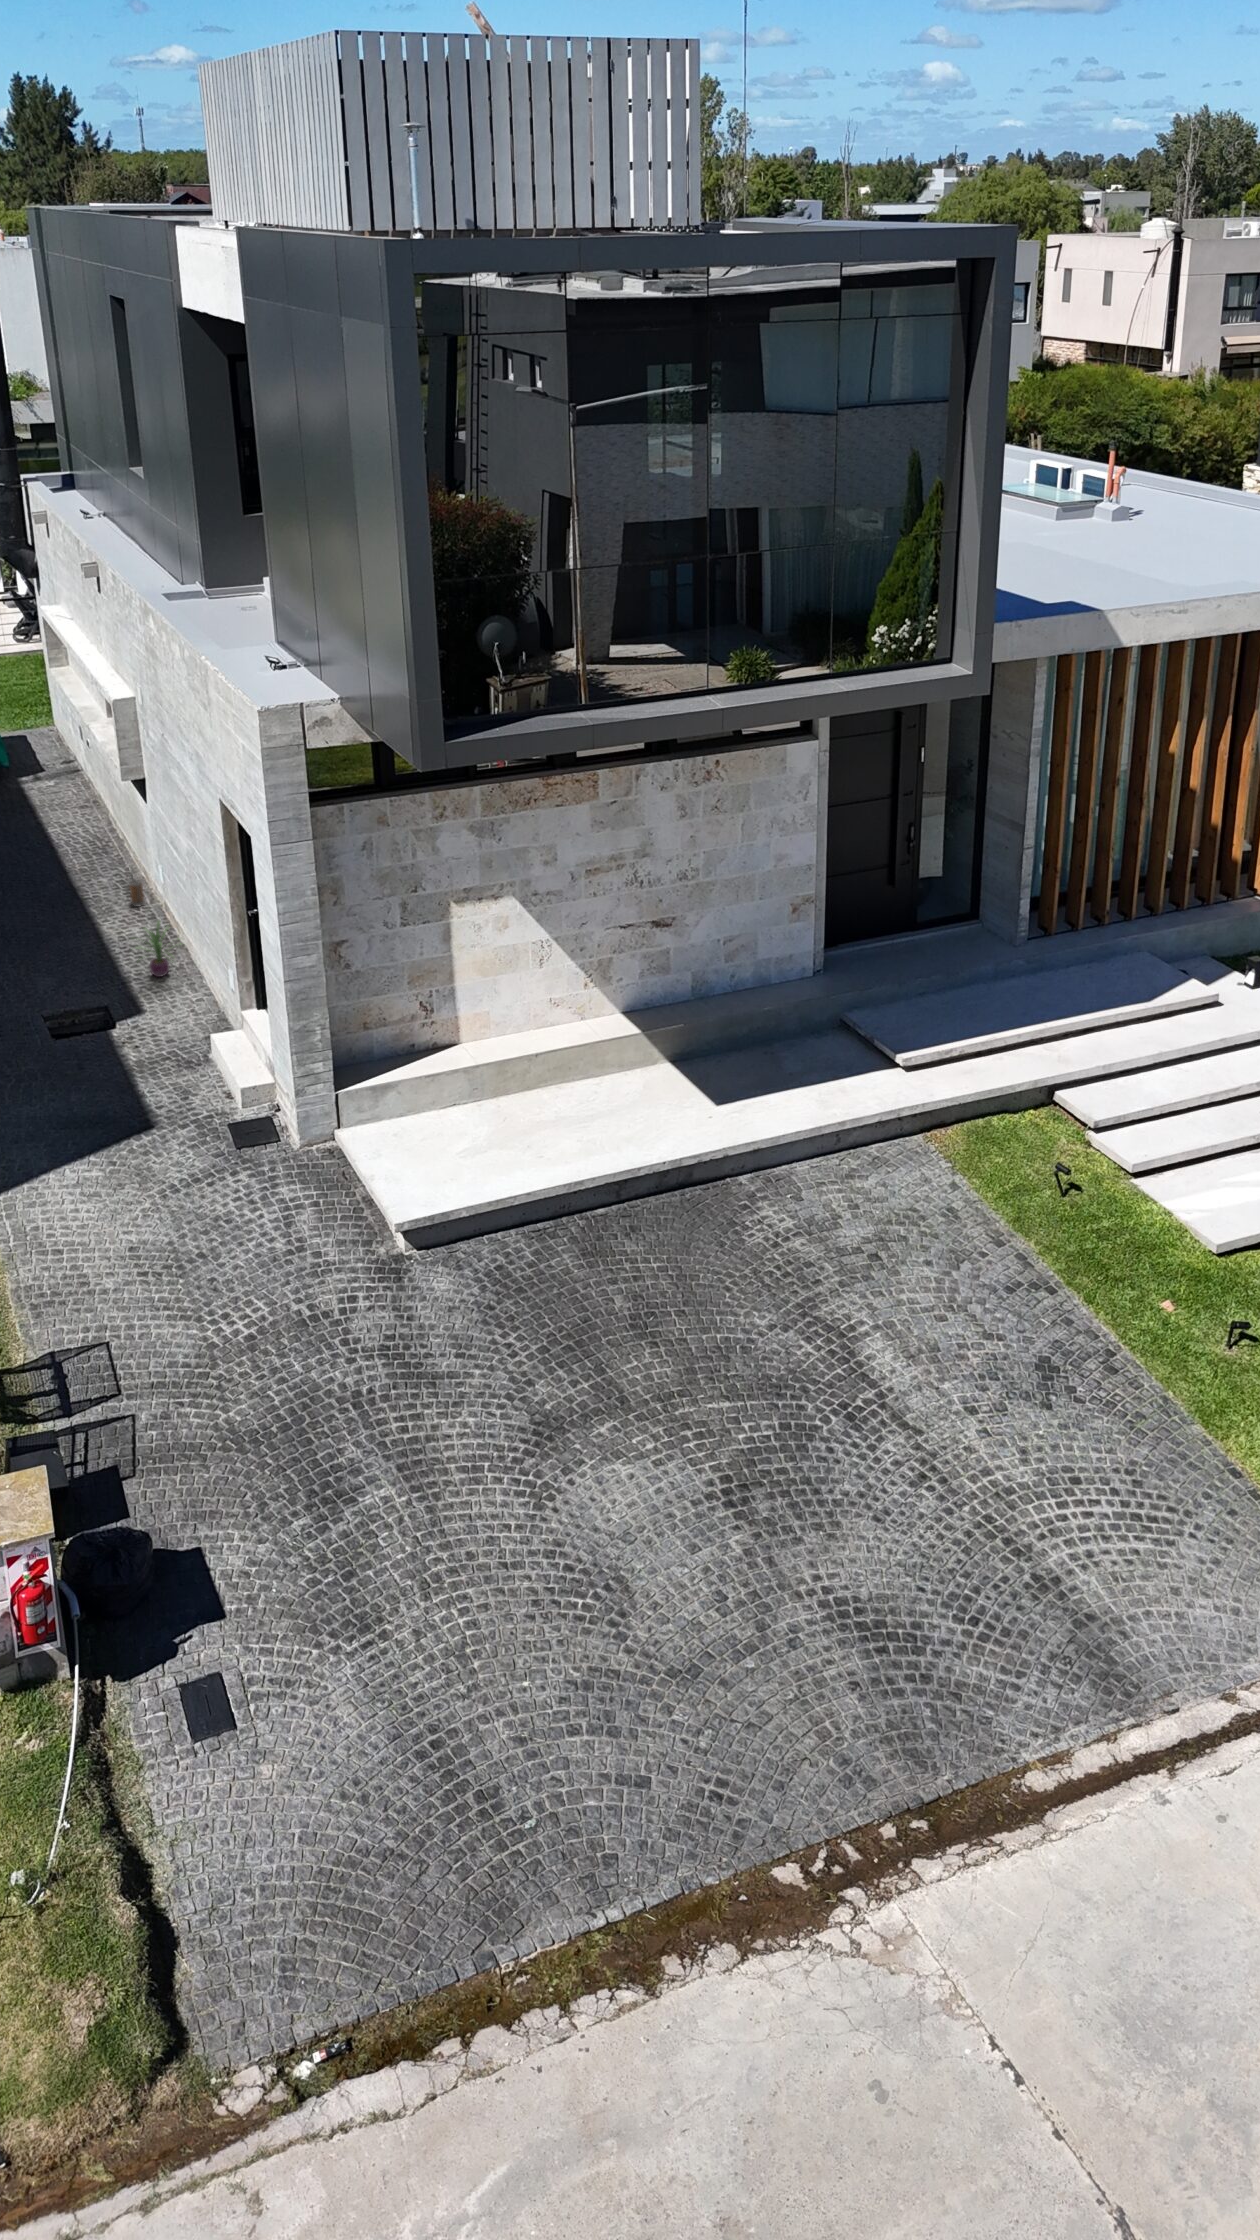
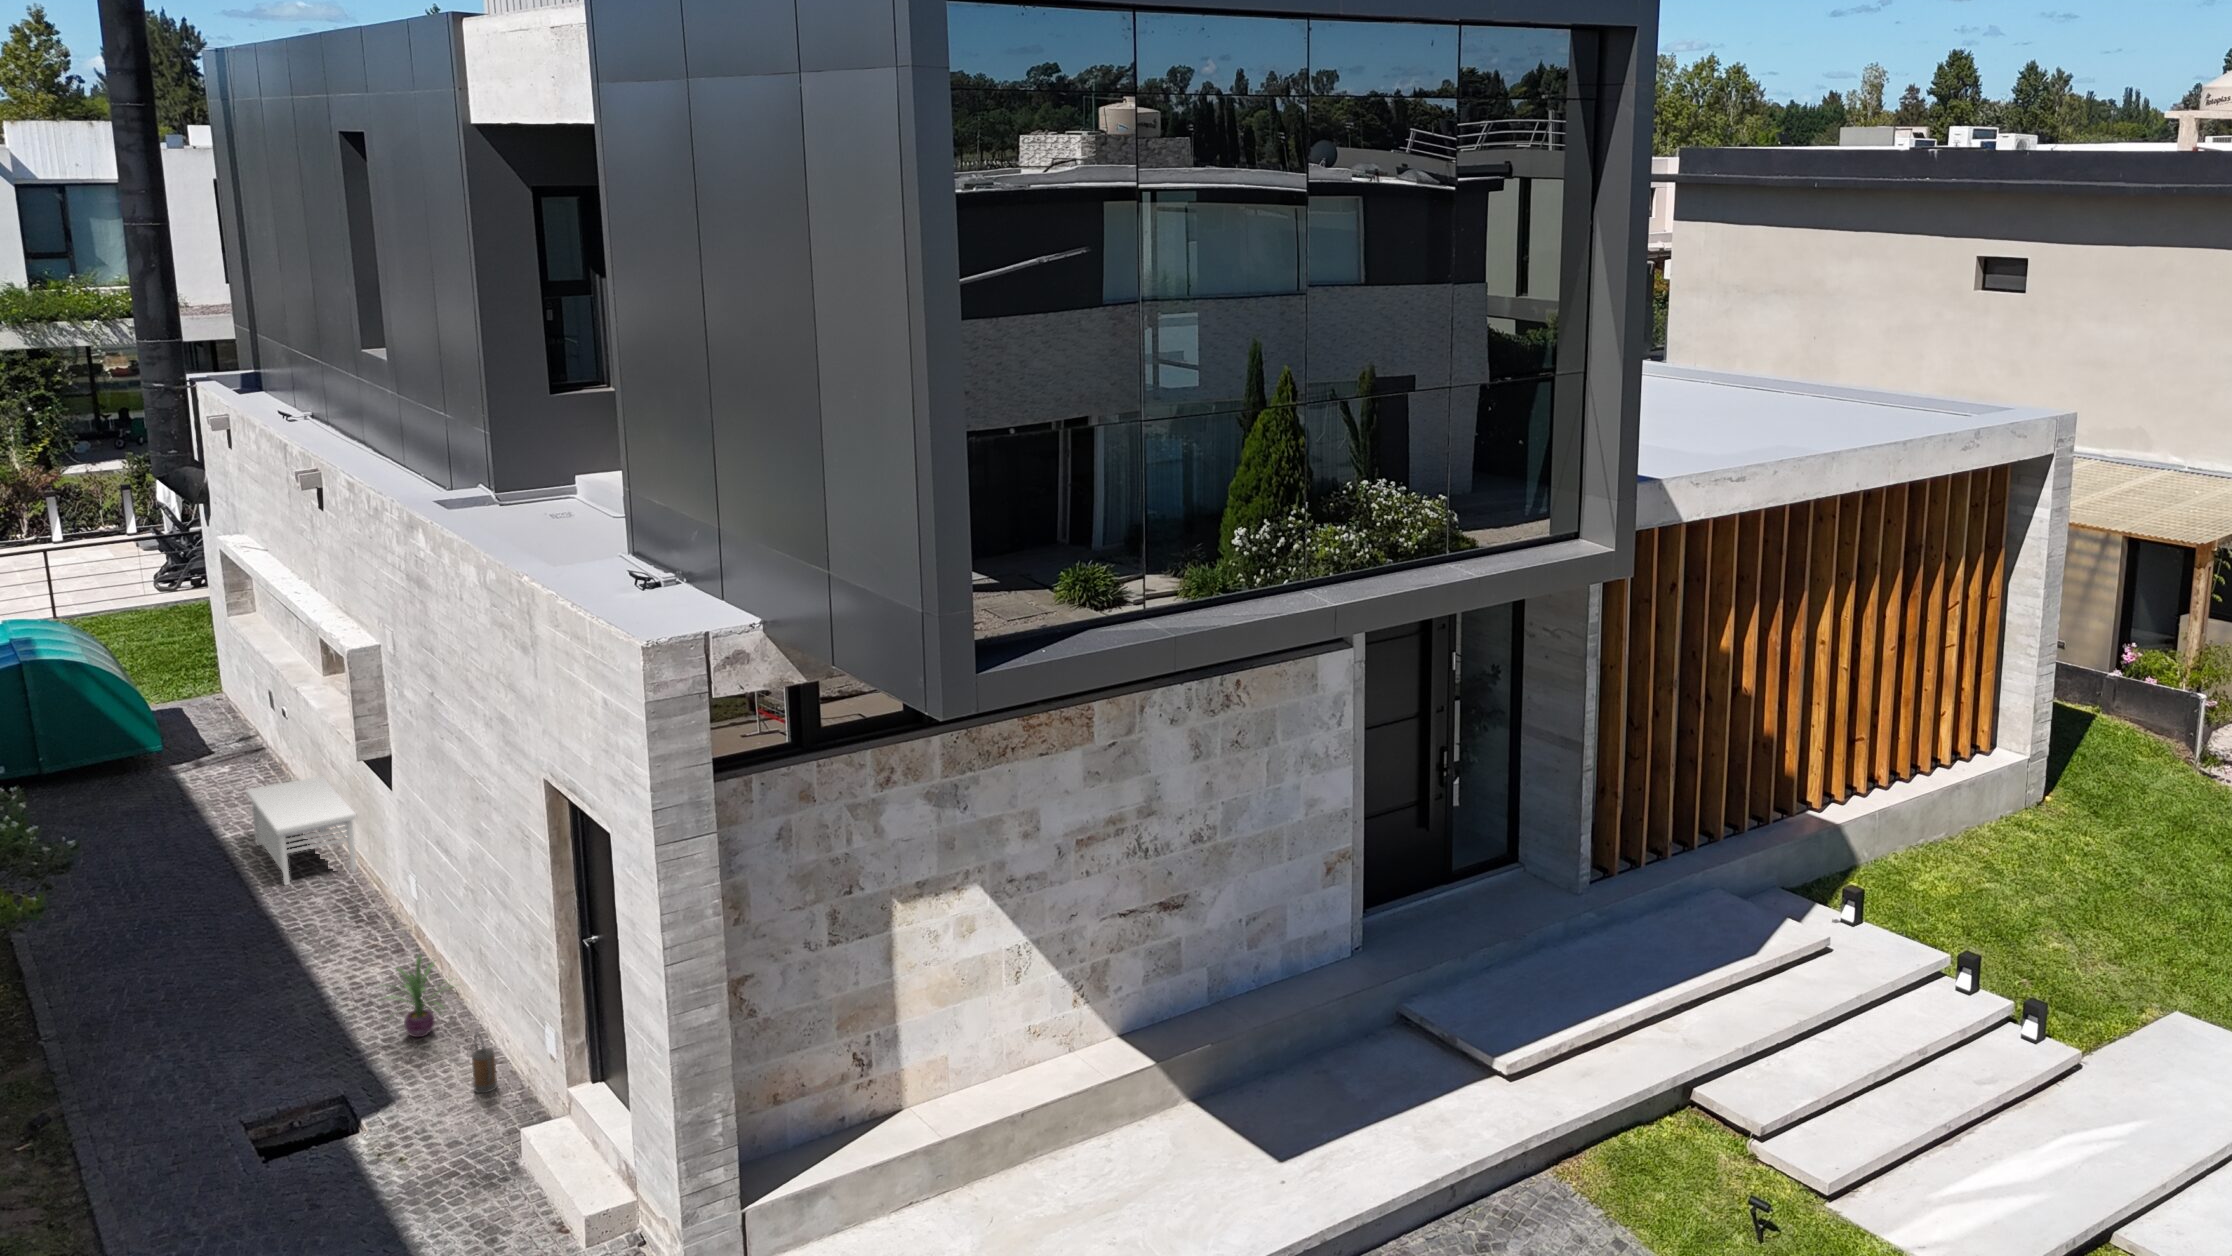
storage bench: none [58,792,132,870] -> present [246,776,357,885]
watering can: present [129,871,144,907] -> present [472,1033,497,1093]

